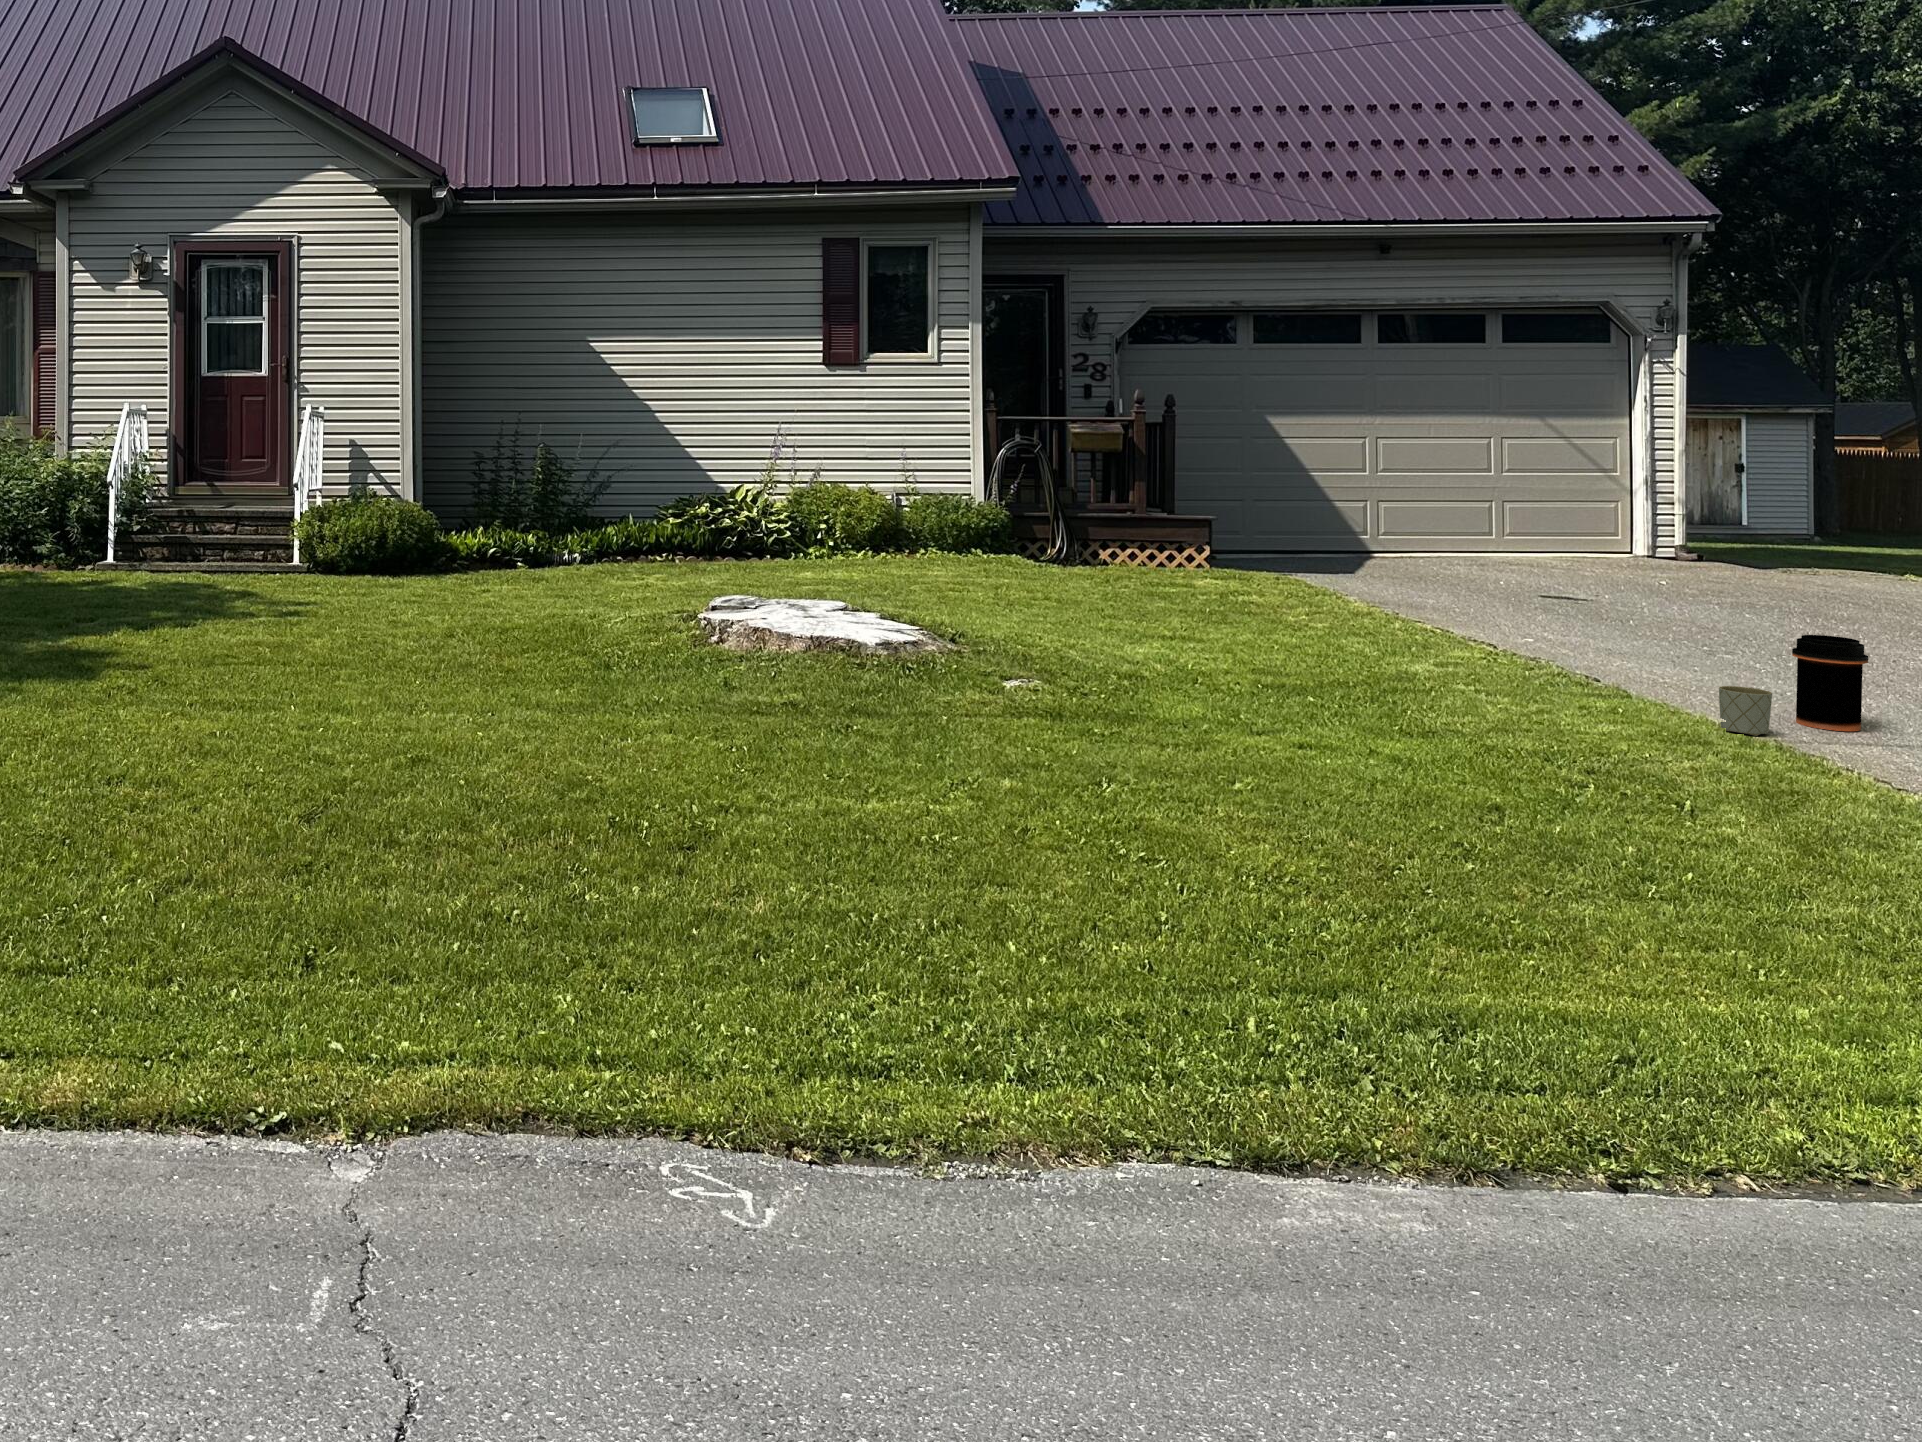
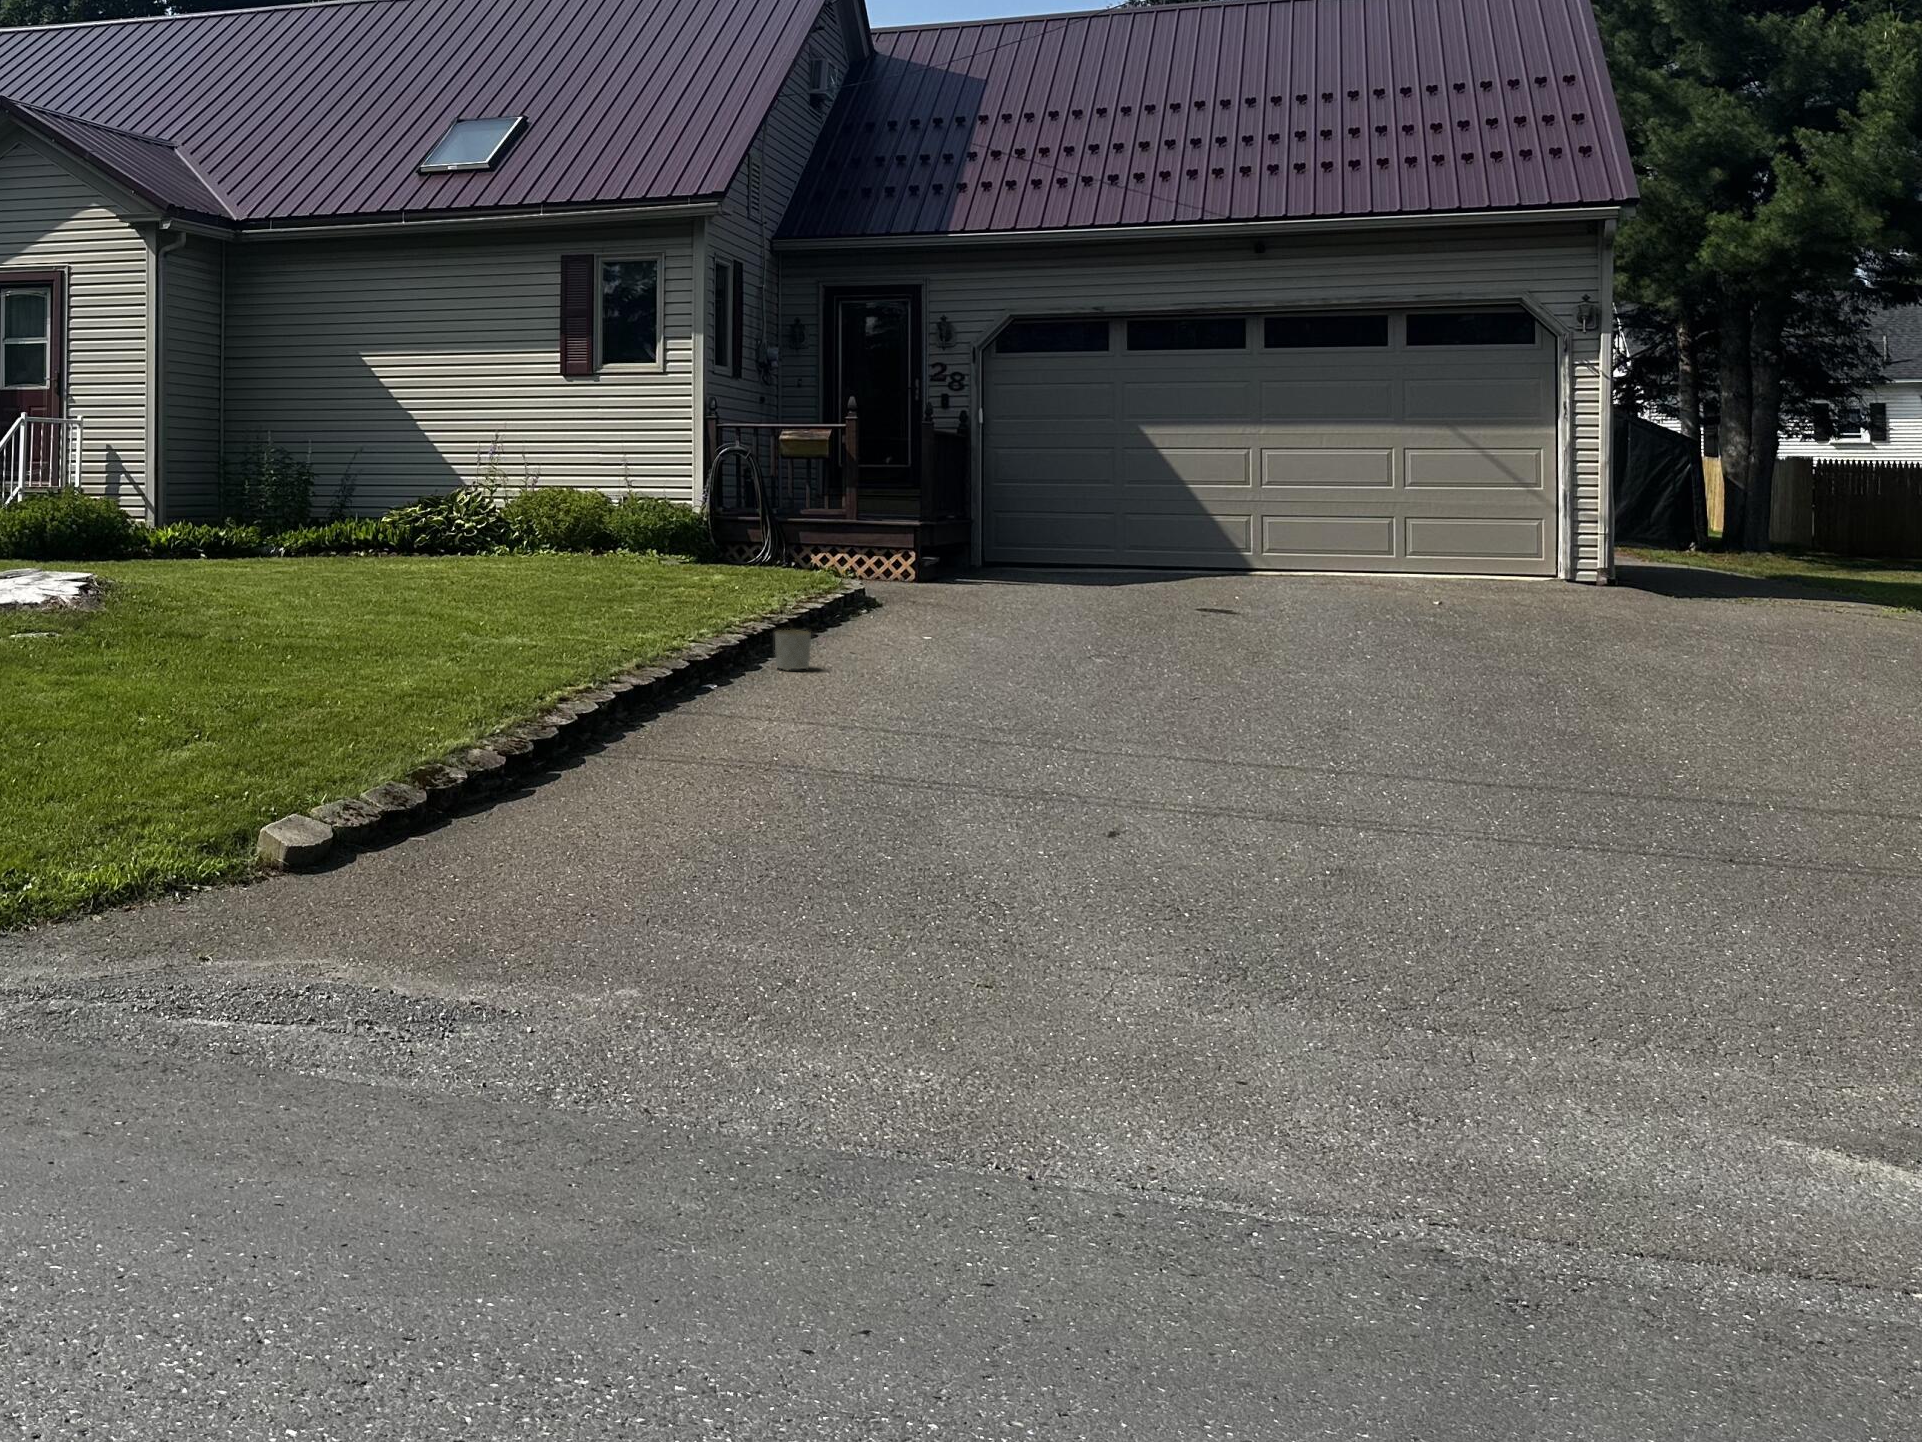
trash can: present [1792,635,1868,731] -> none [872,590,925,674]

